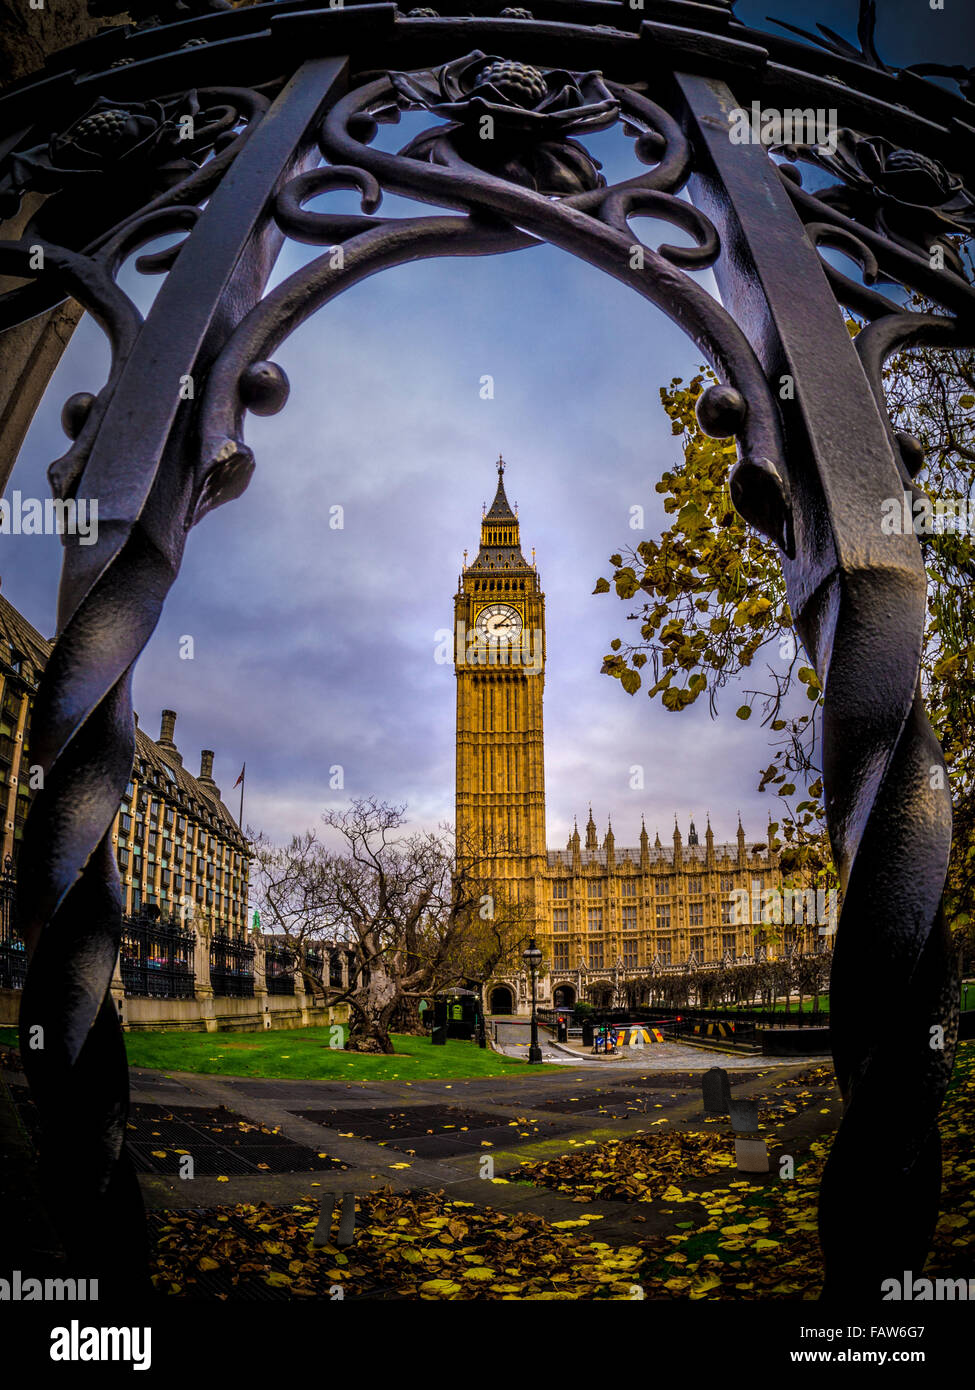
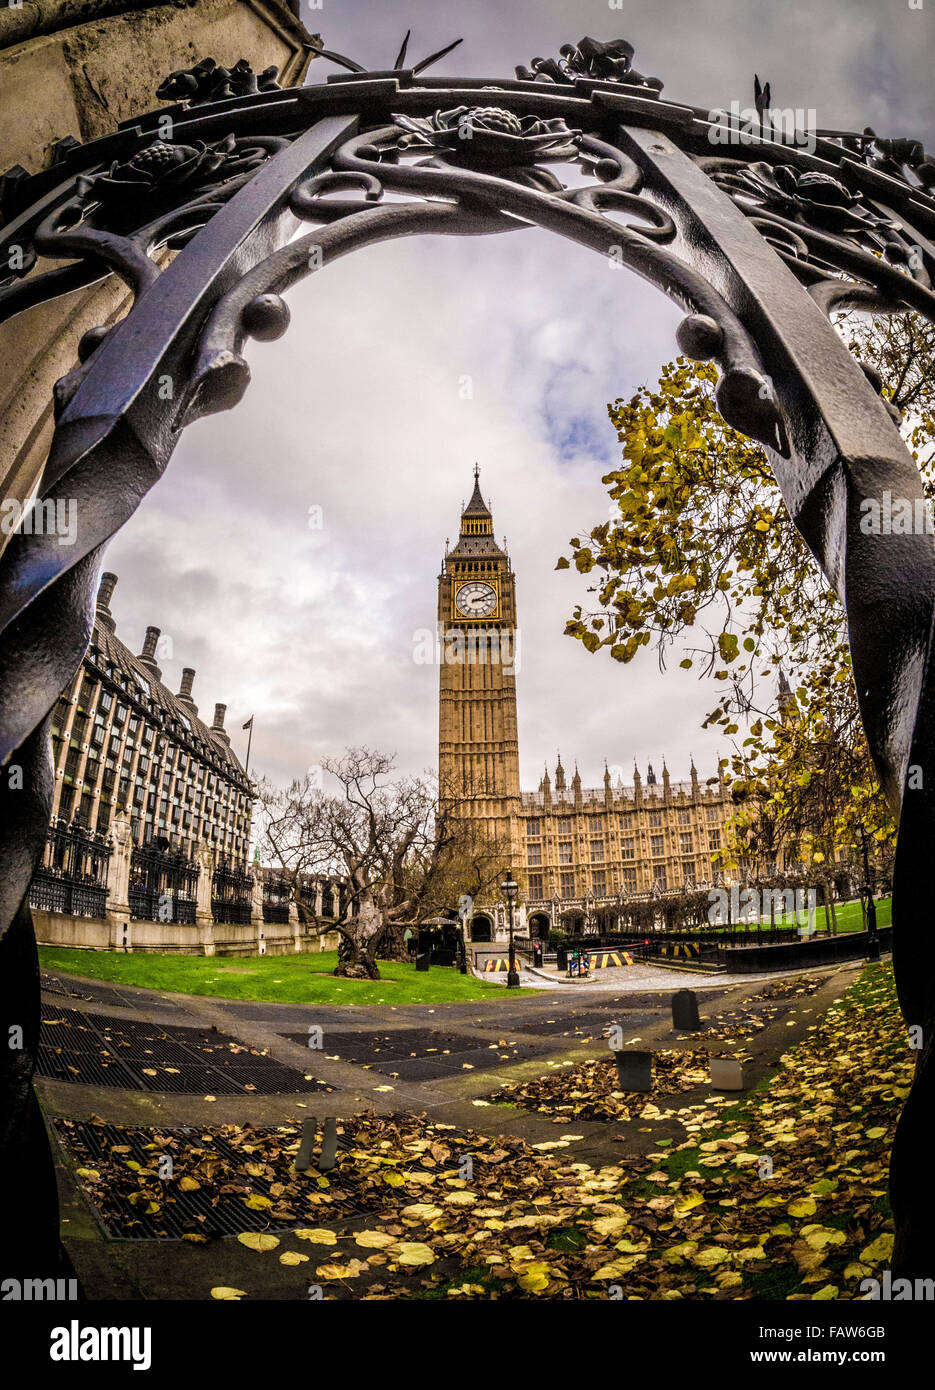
bucket: present [725,1098,761,1132] -> present [612,1050,655,1091]

